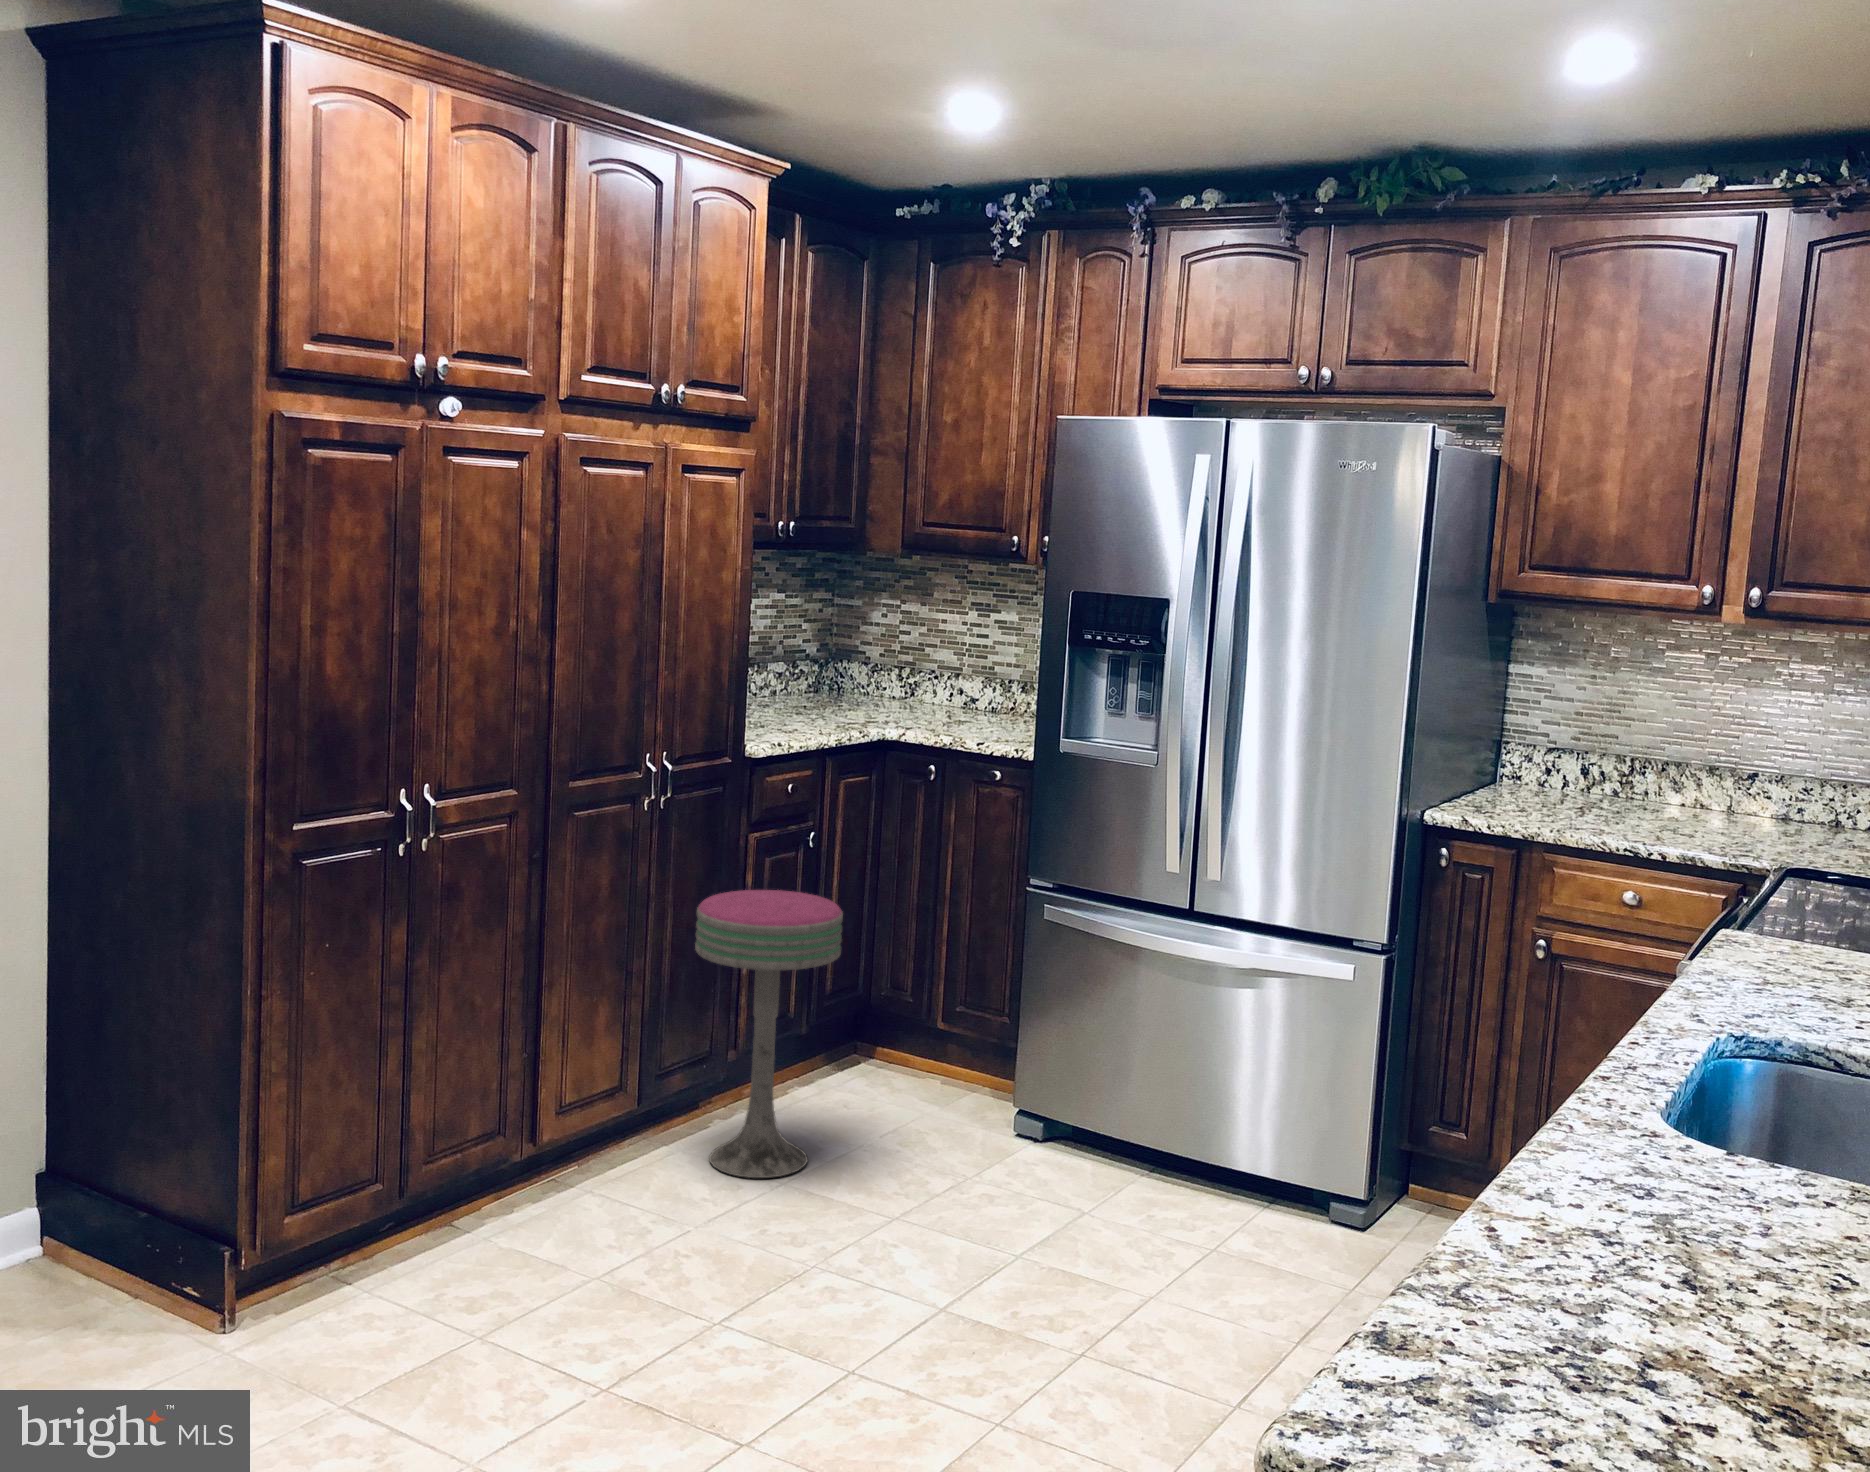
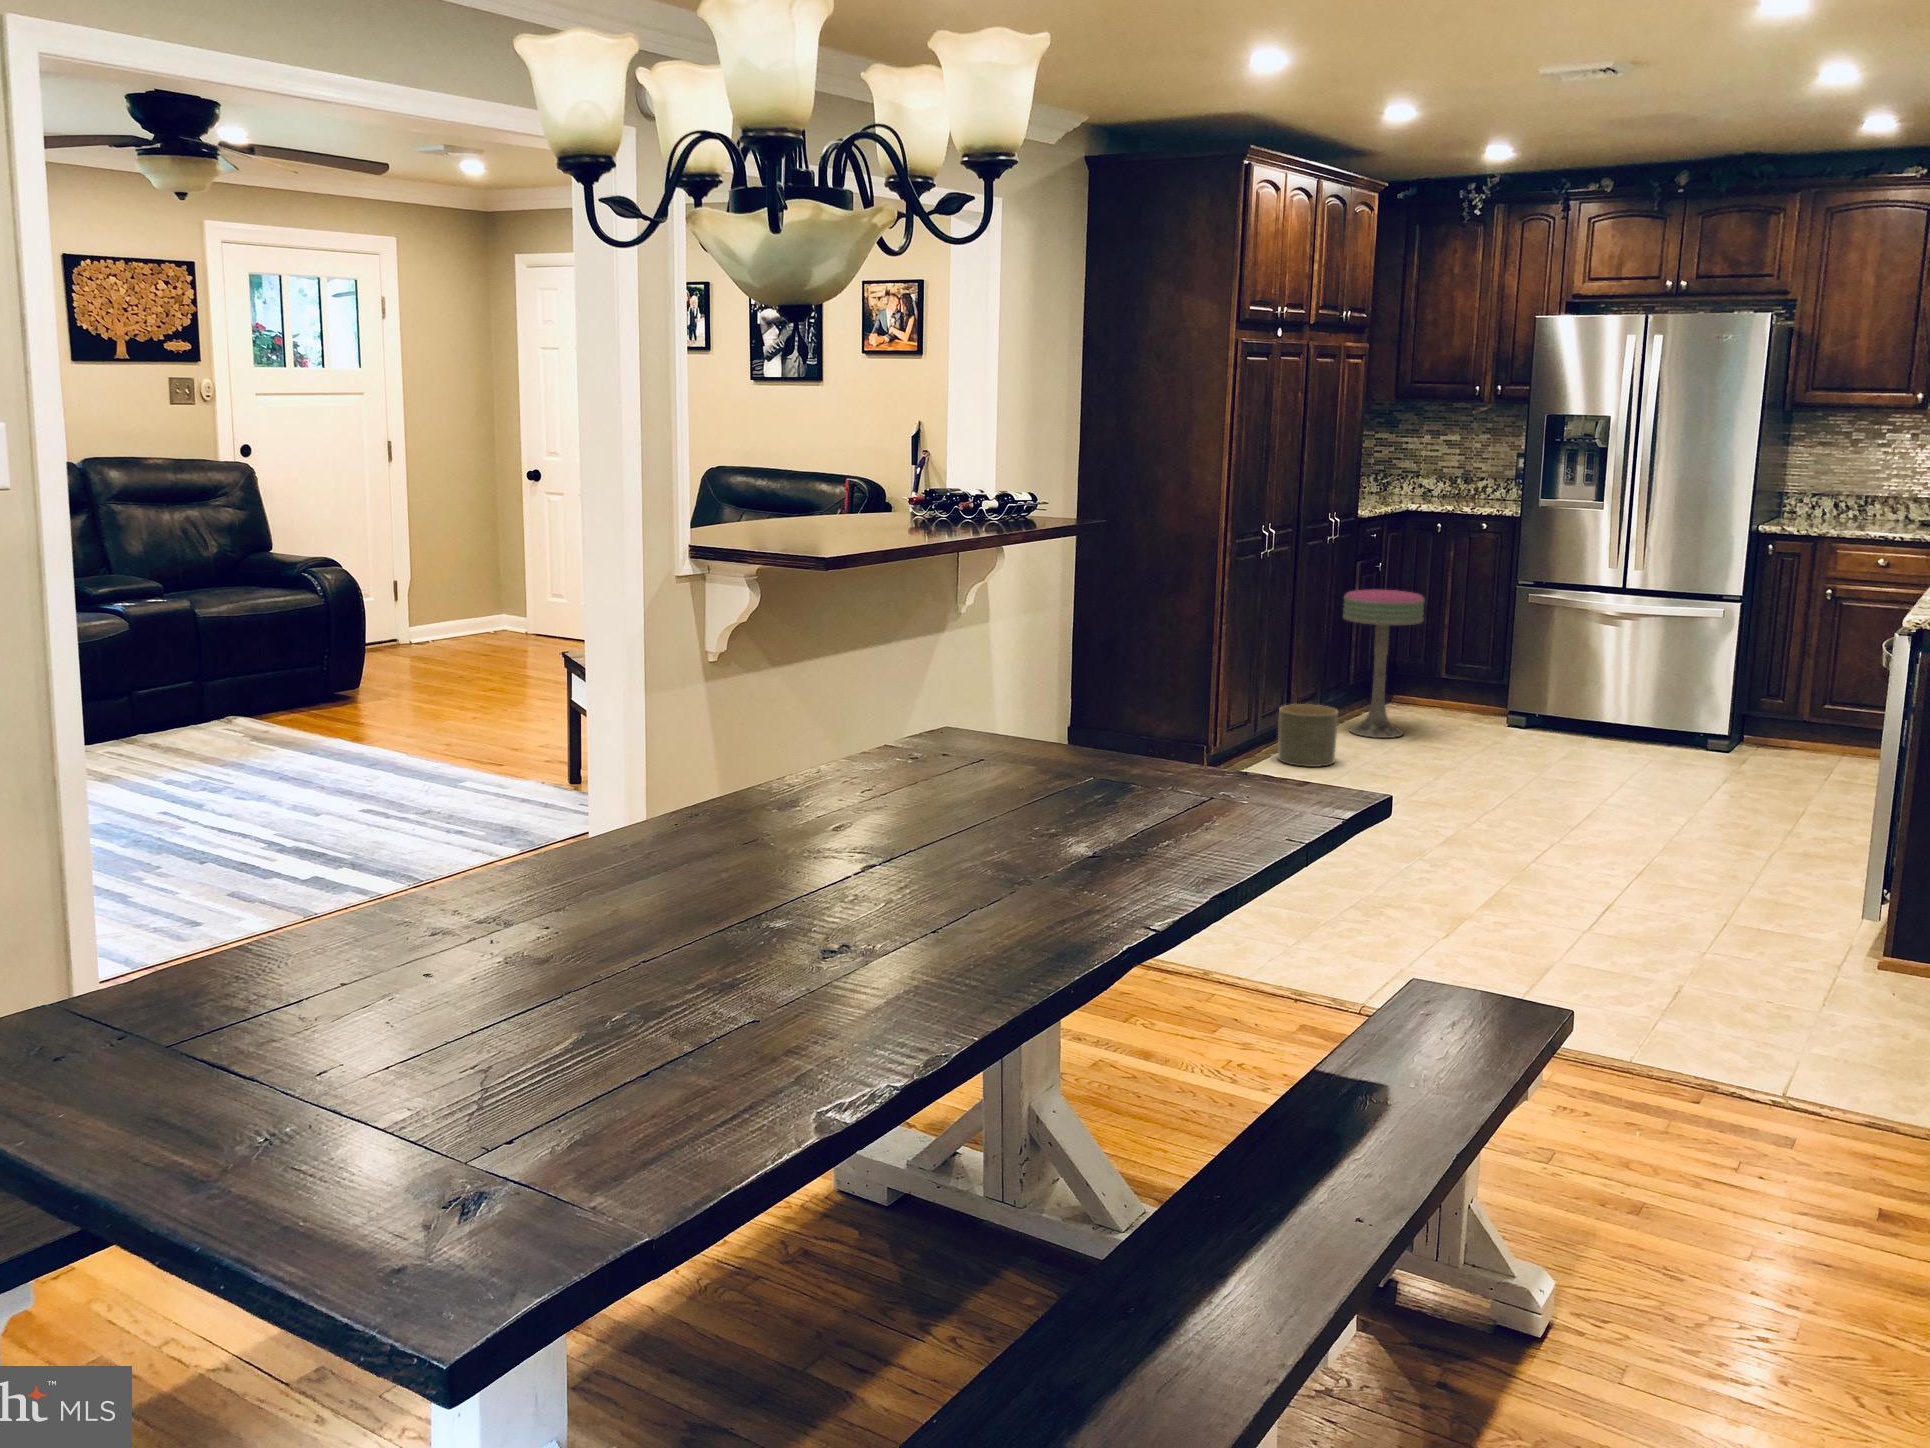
planter: none [469,1137,590,1284] -> present [1278,704,1338,767]

